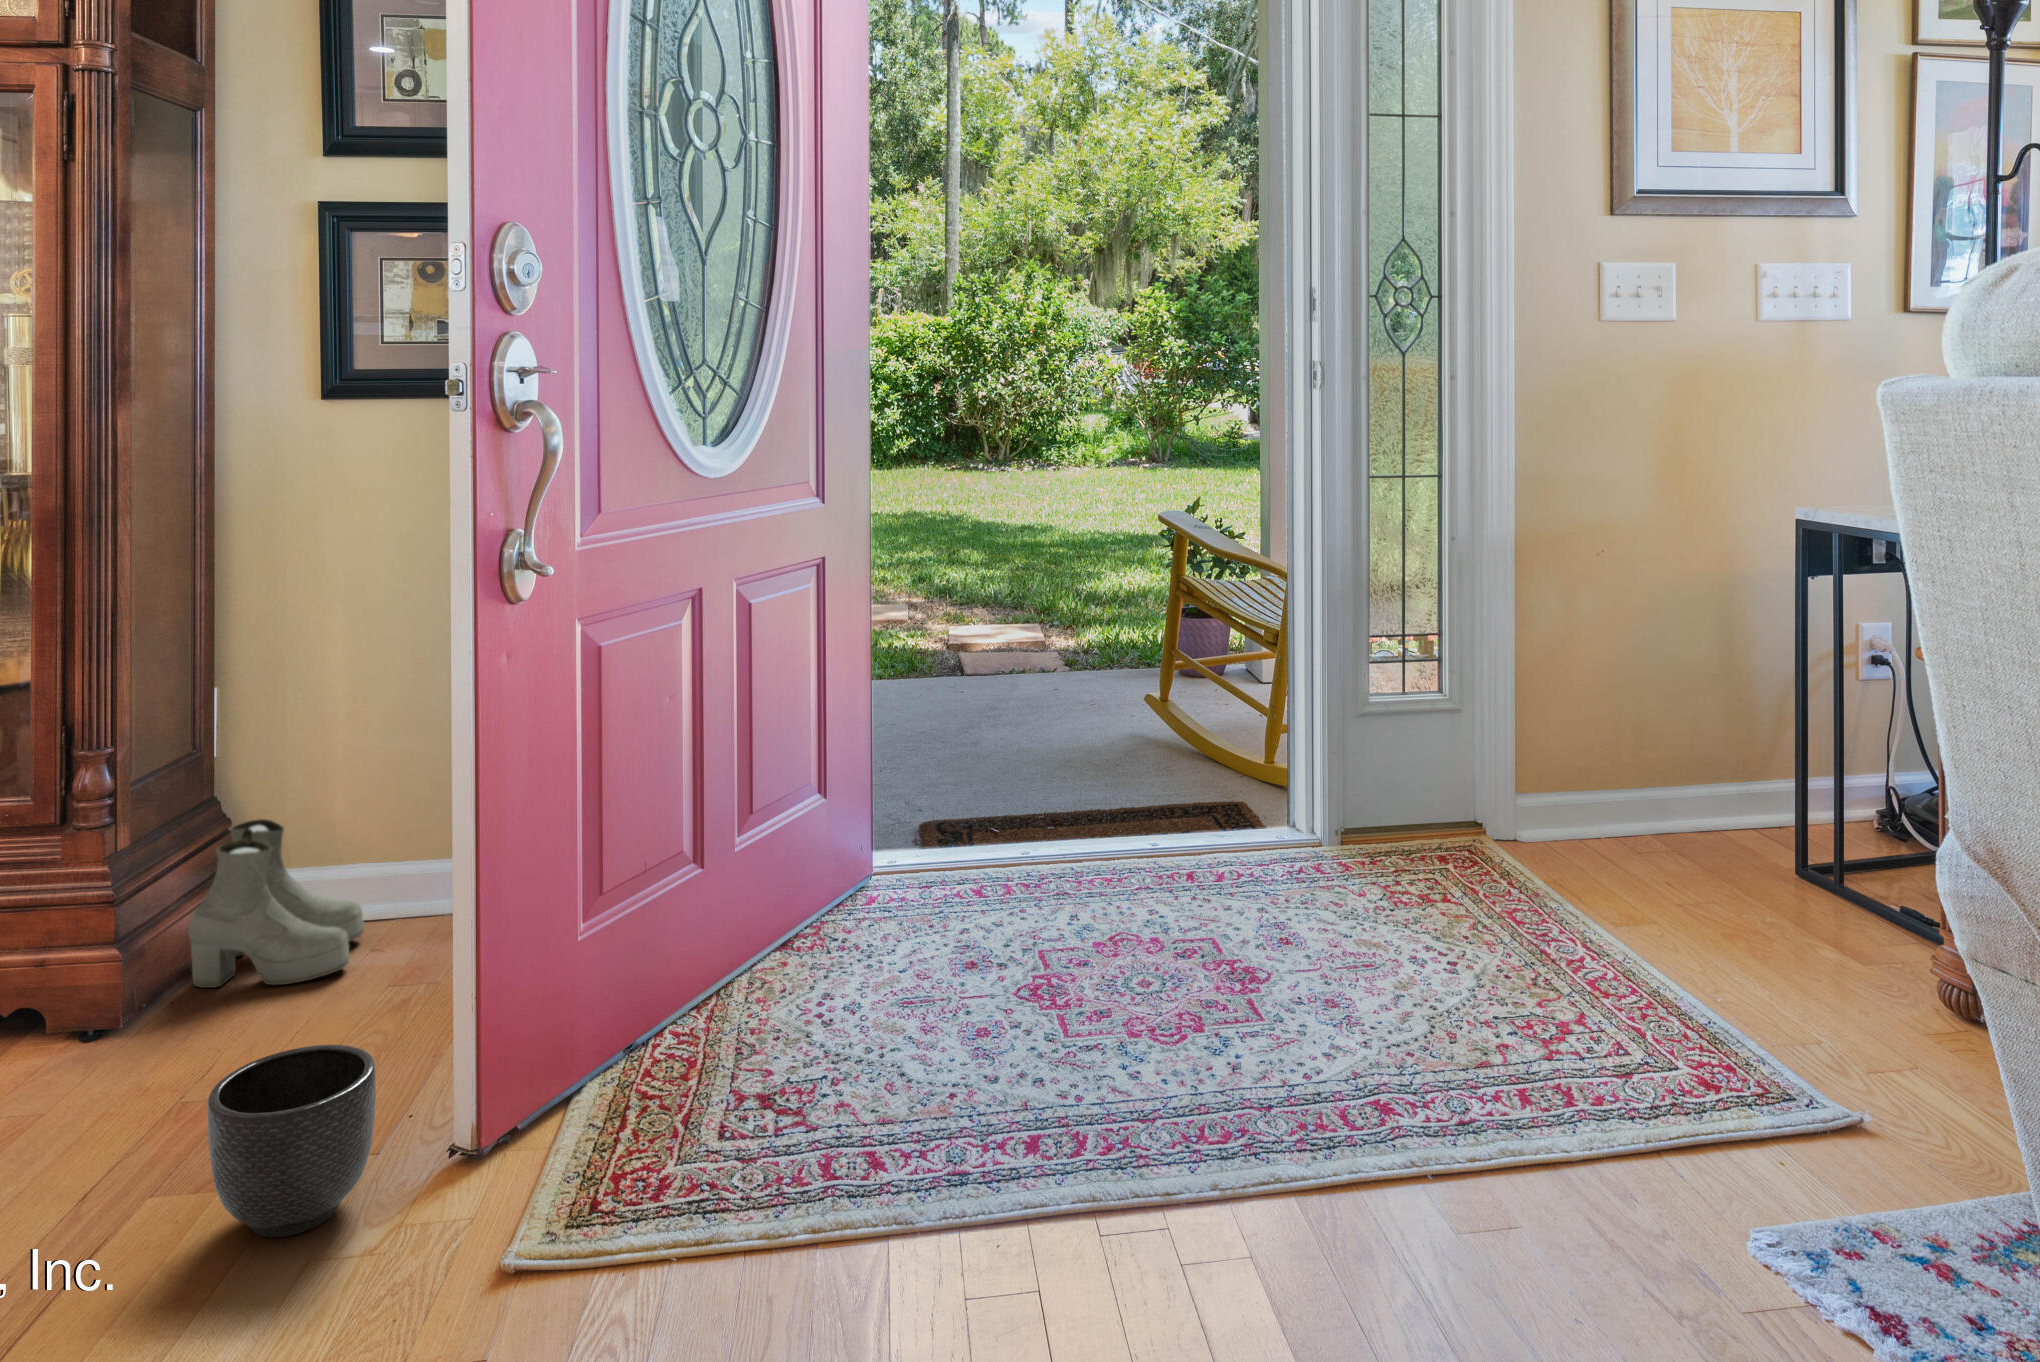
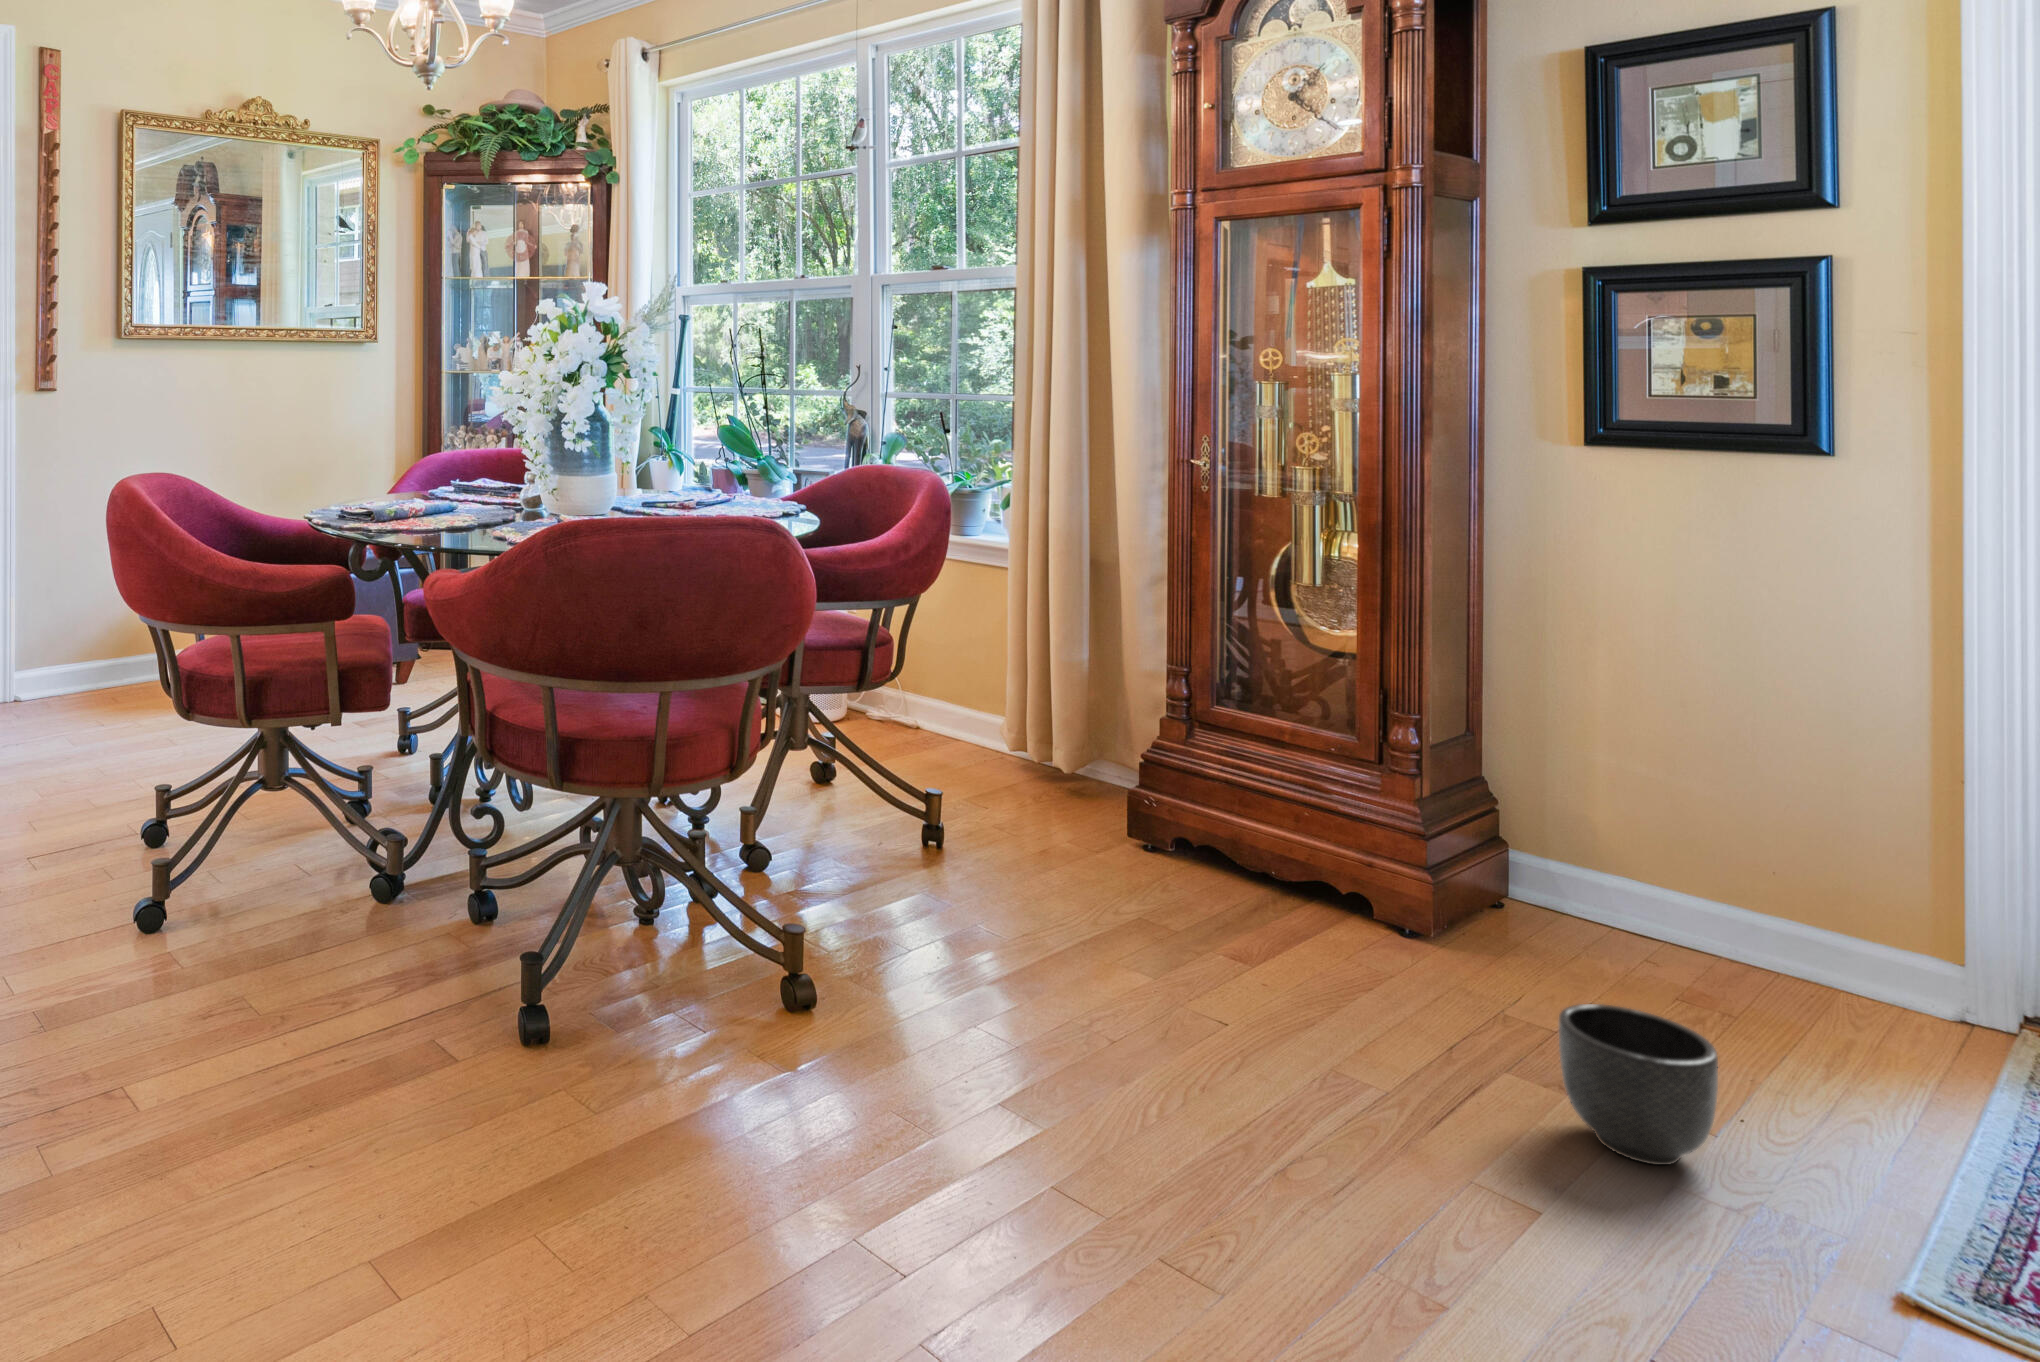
boots: present [189,819,364,988] -> none [1477,801,1638,958]

